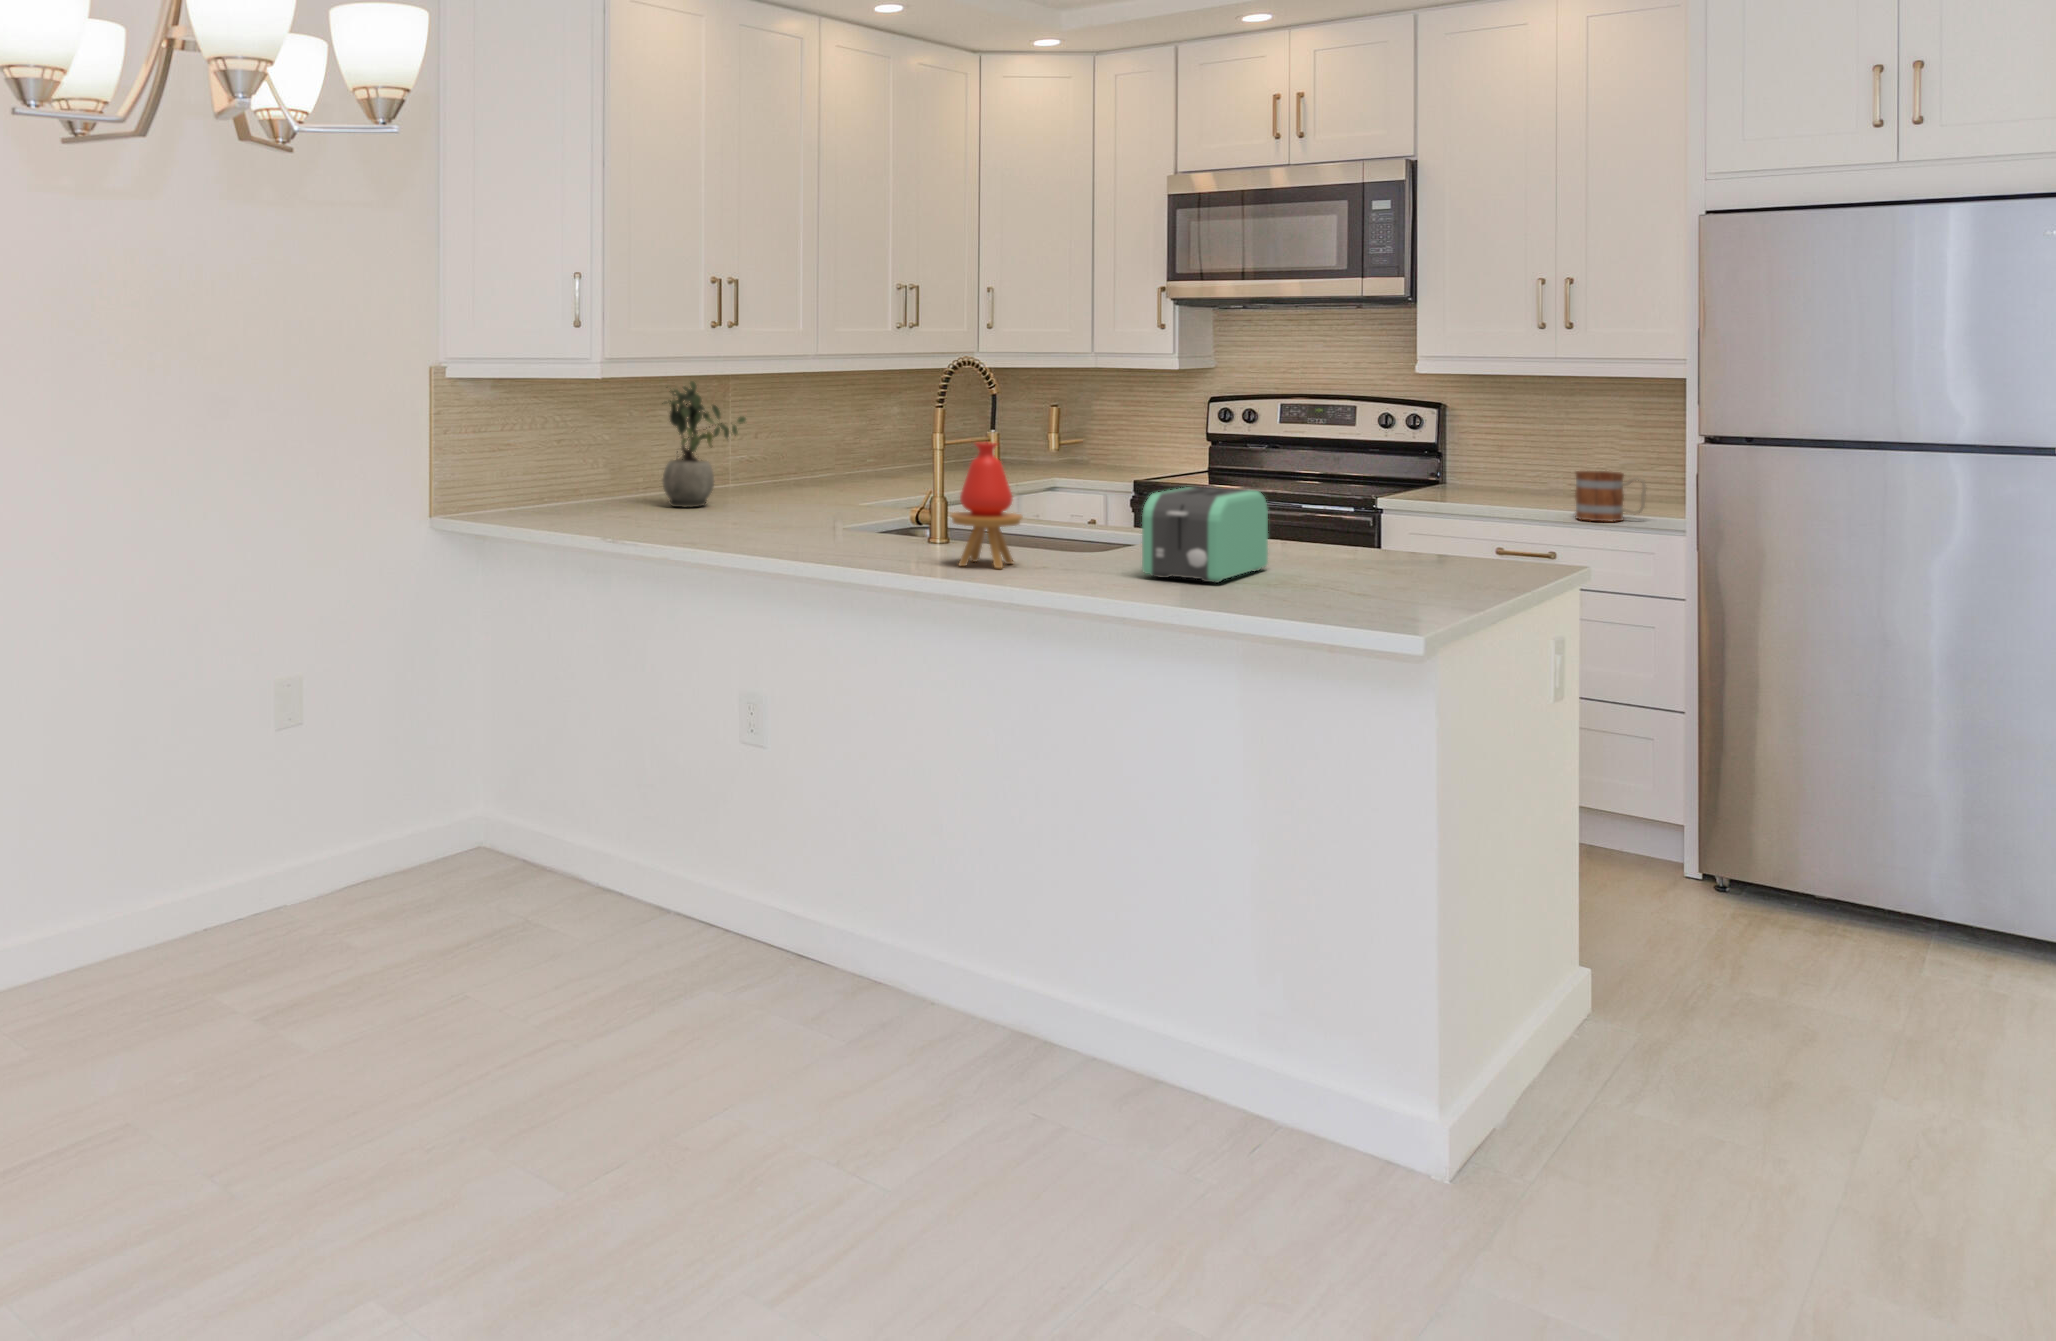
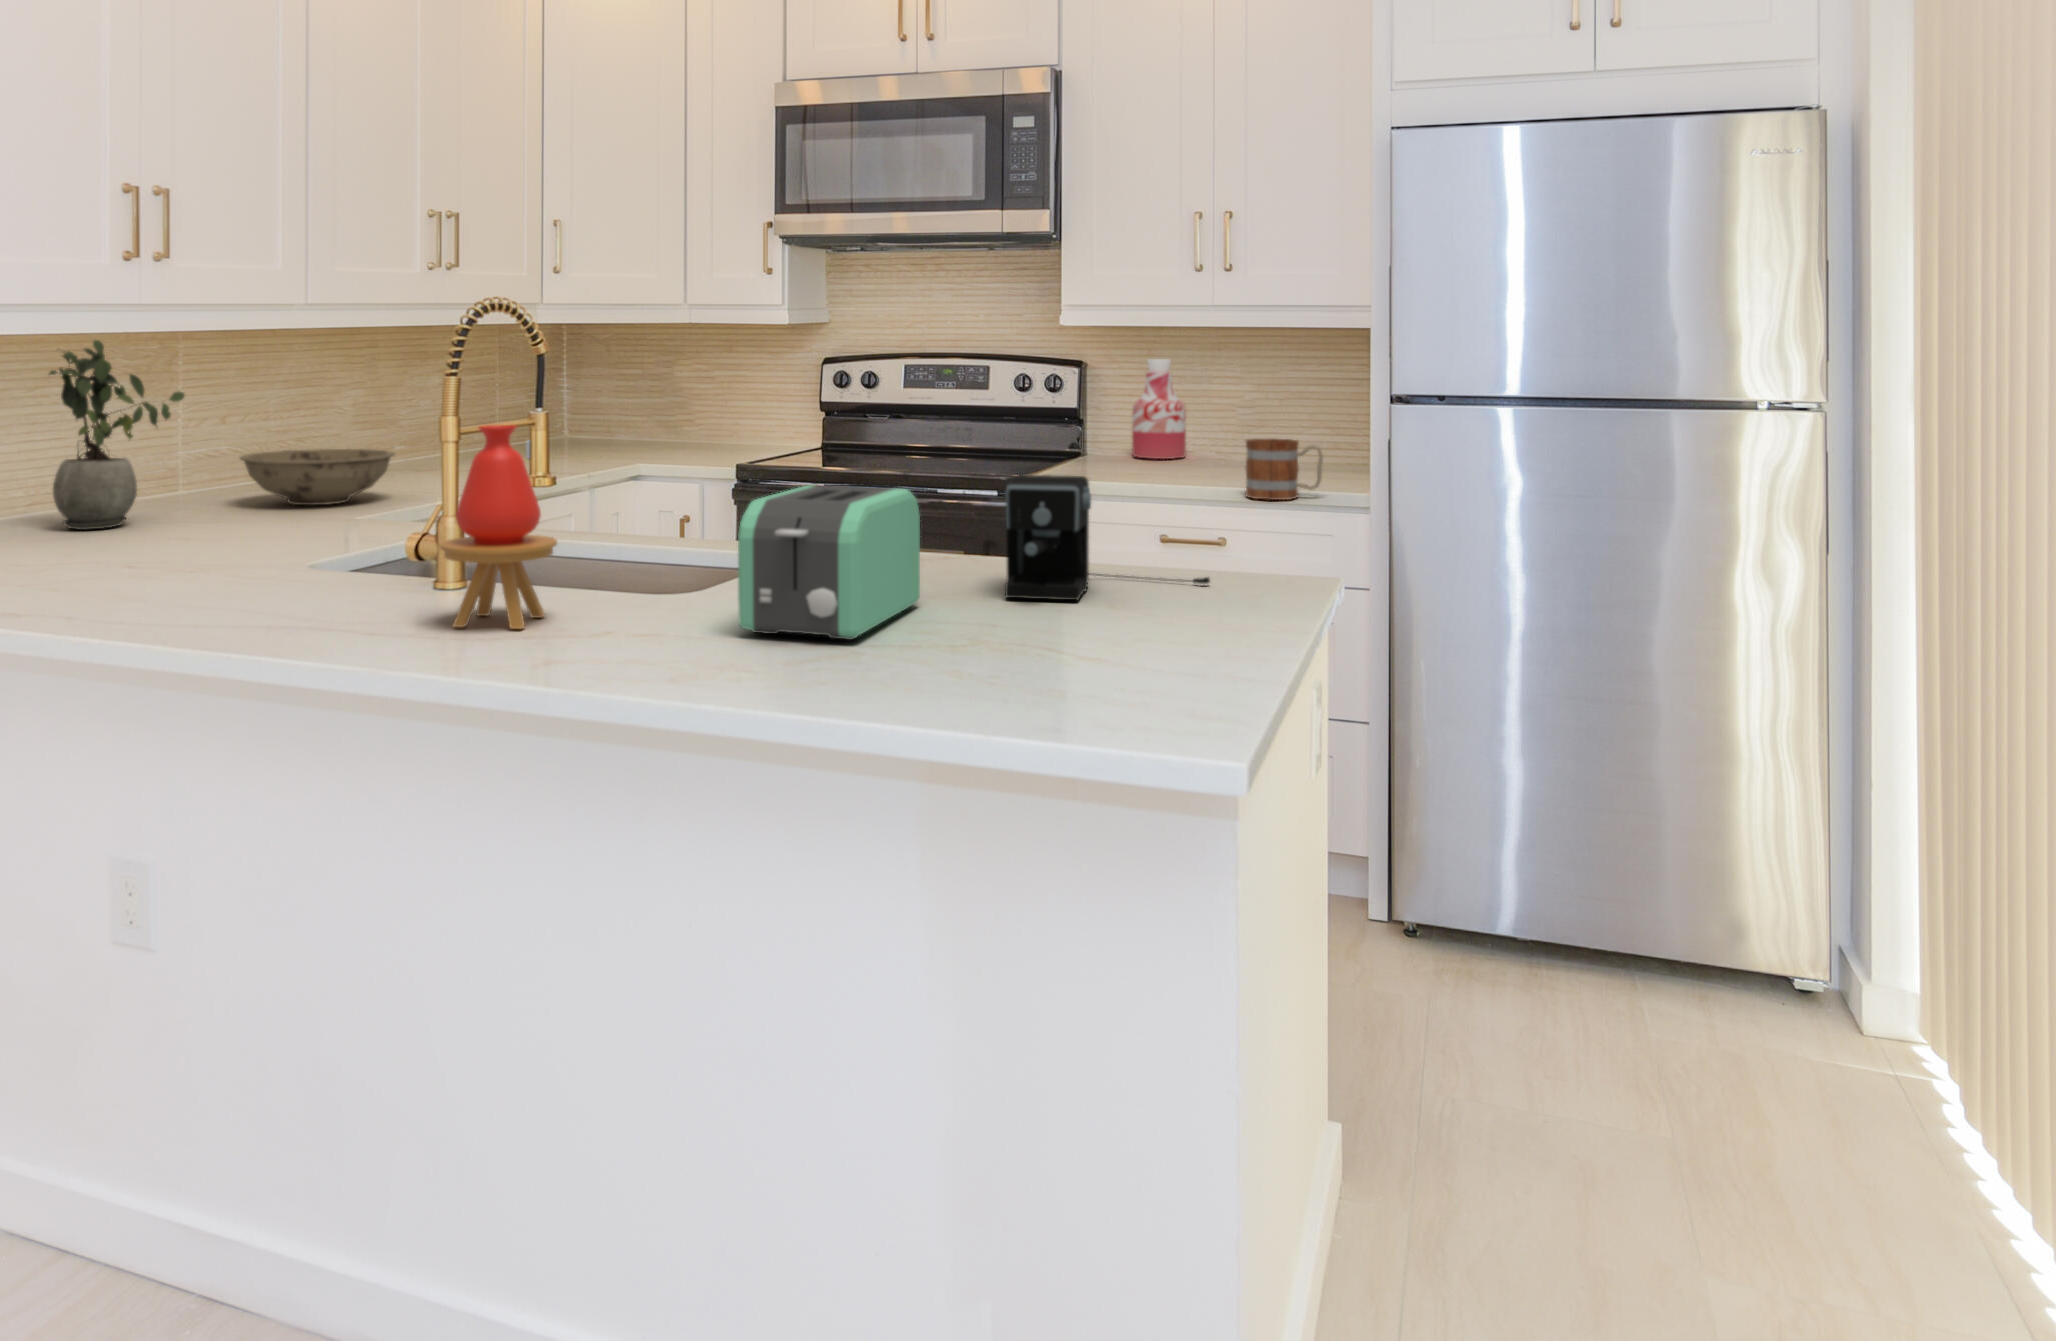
bottle: none [1488,402,1539,488] -> present [1132,359,1186,459]
bowl: none [772,459,879,498] -> present [240,449,395,505]
coffee maker: none [1330,486,1491,571] -> present [1005,475,1210,600]

